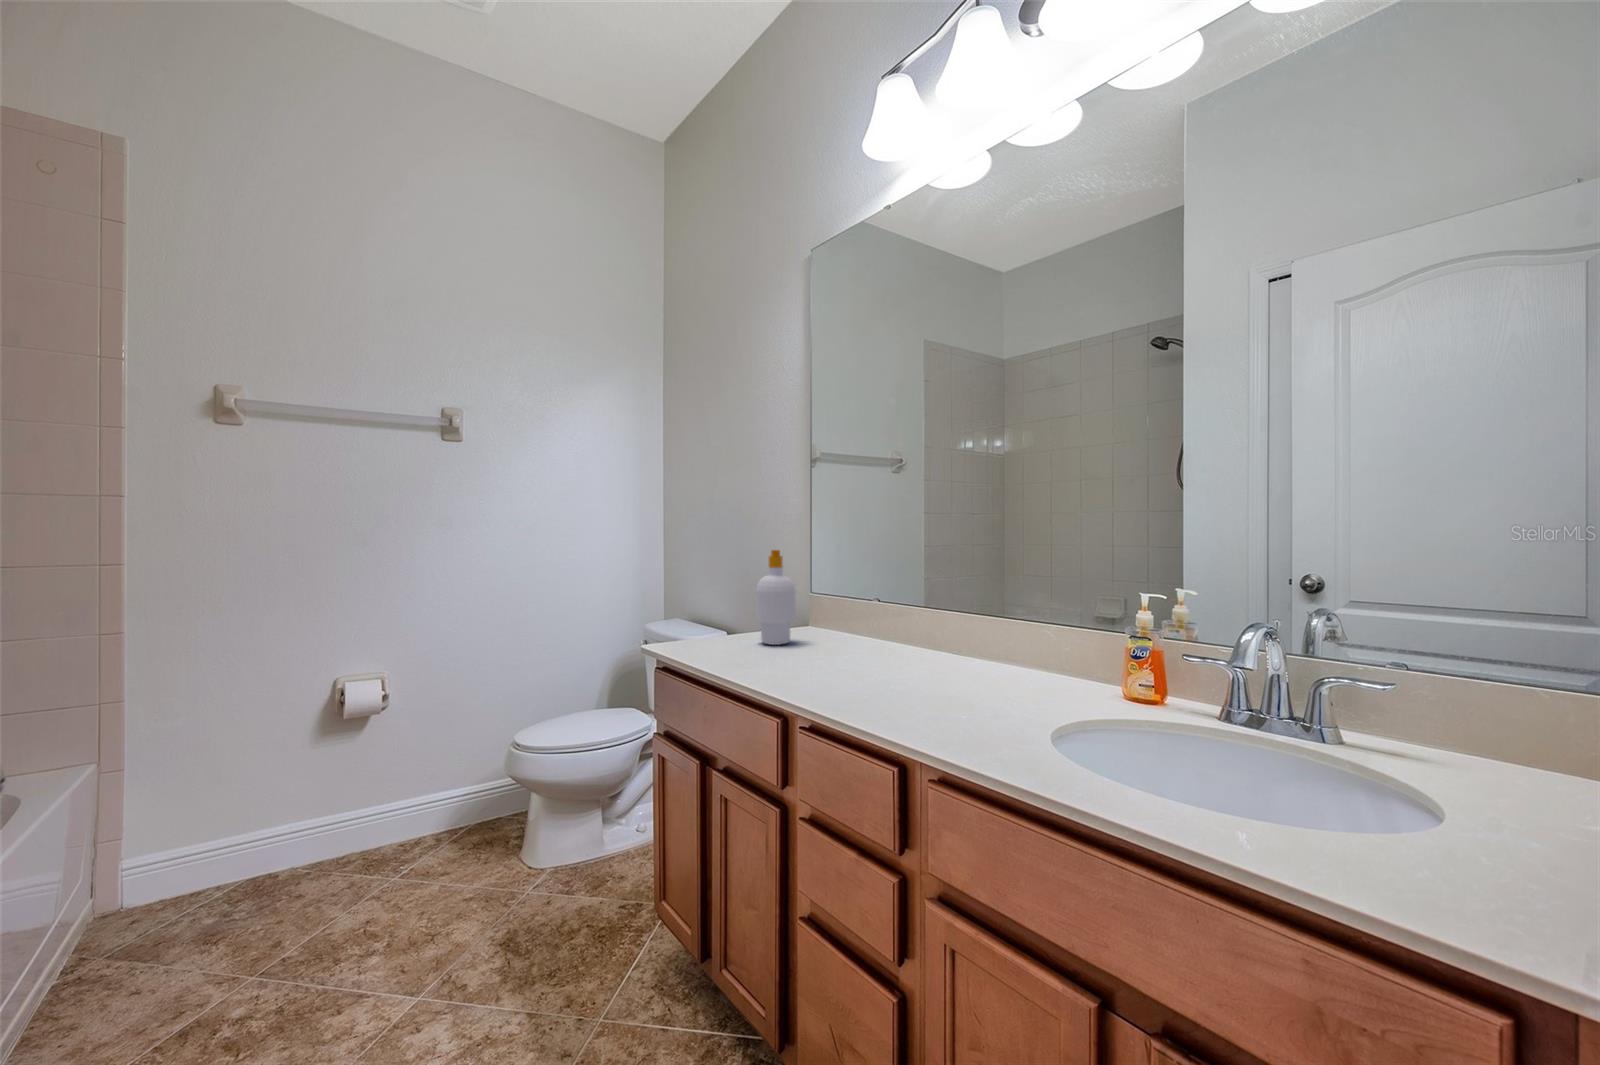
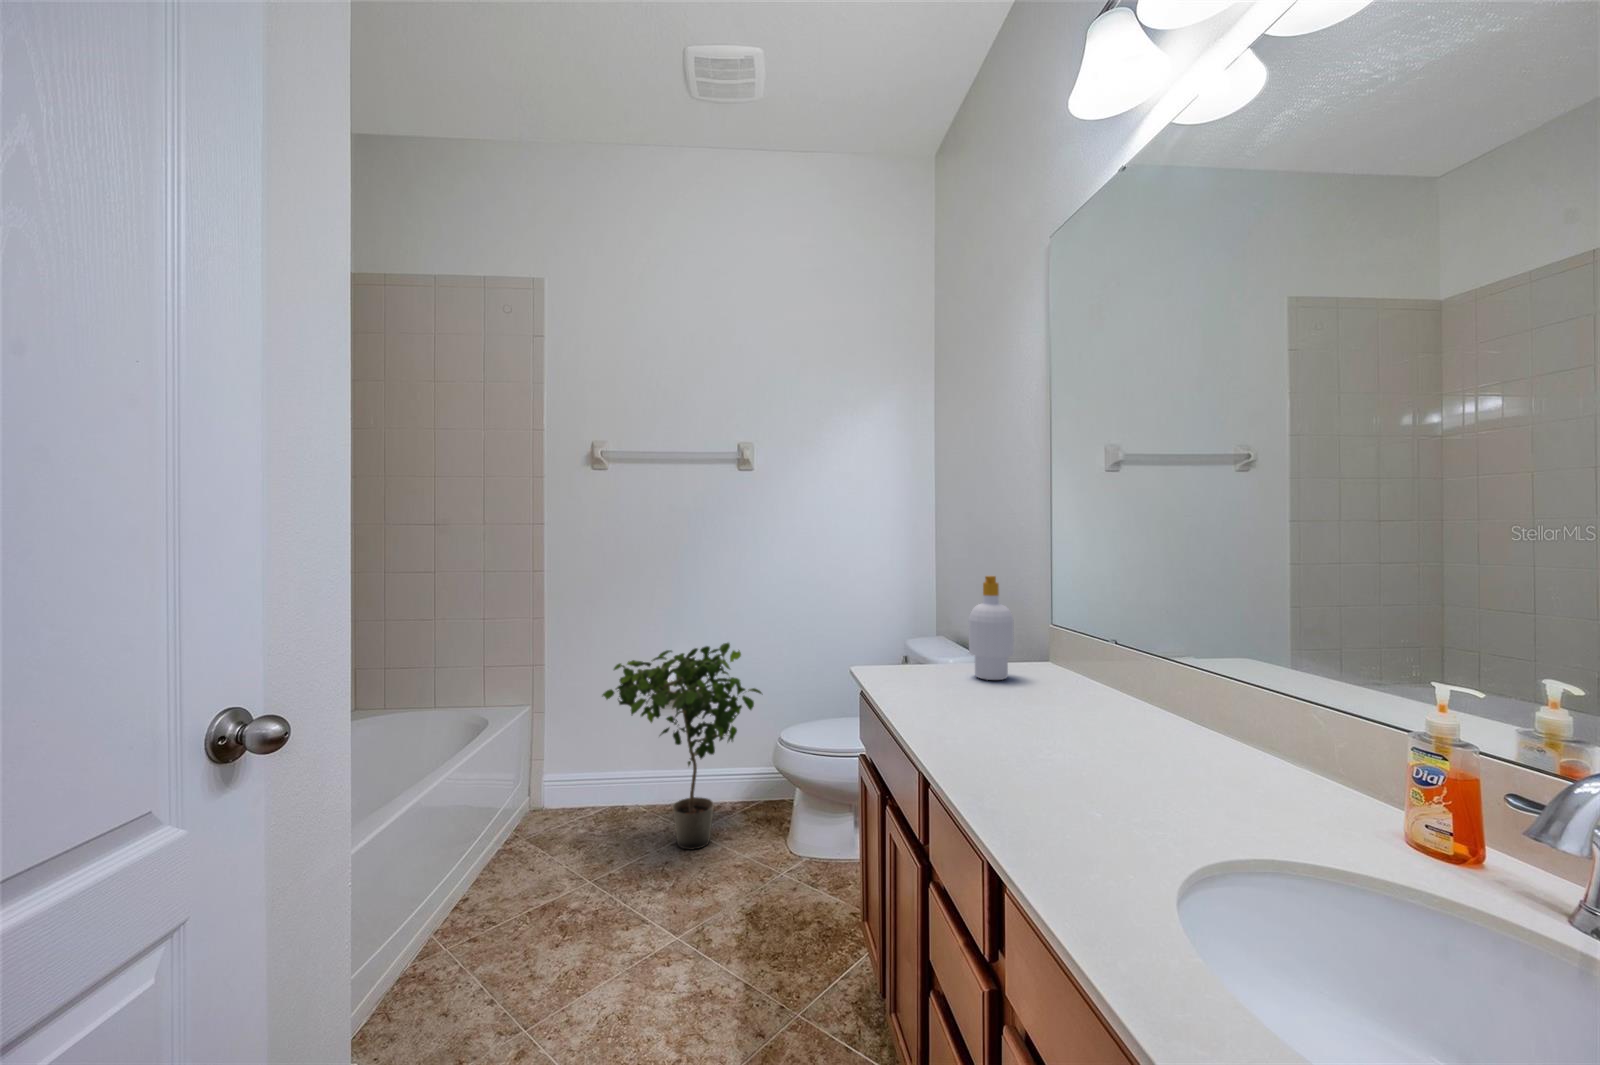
potted plant: none [258,644,483,900] -> present [602,643,762,850]

